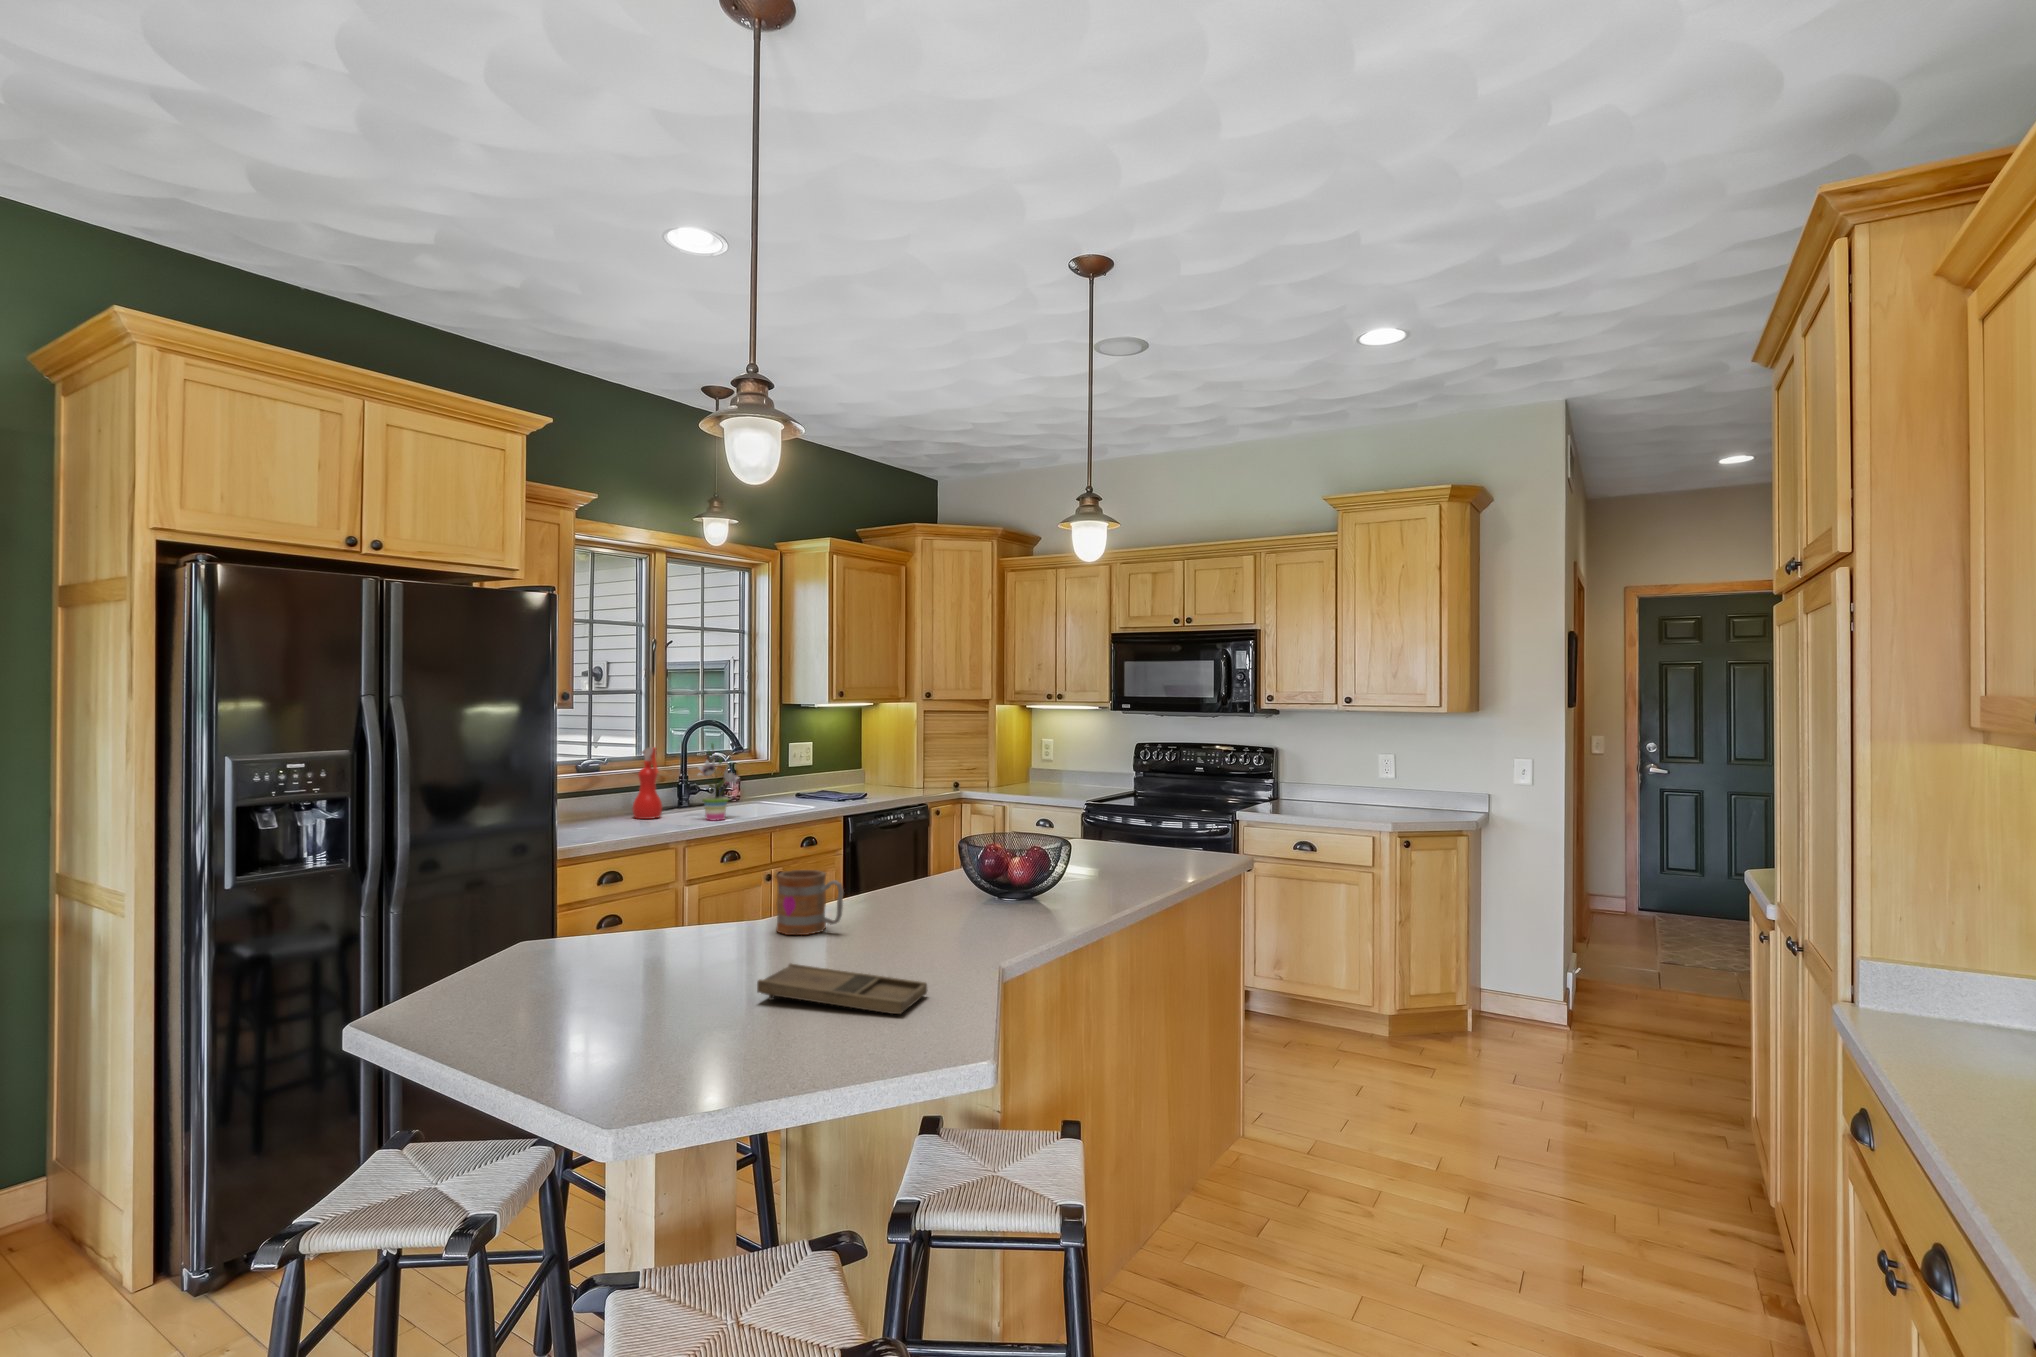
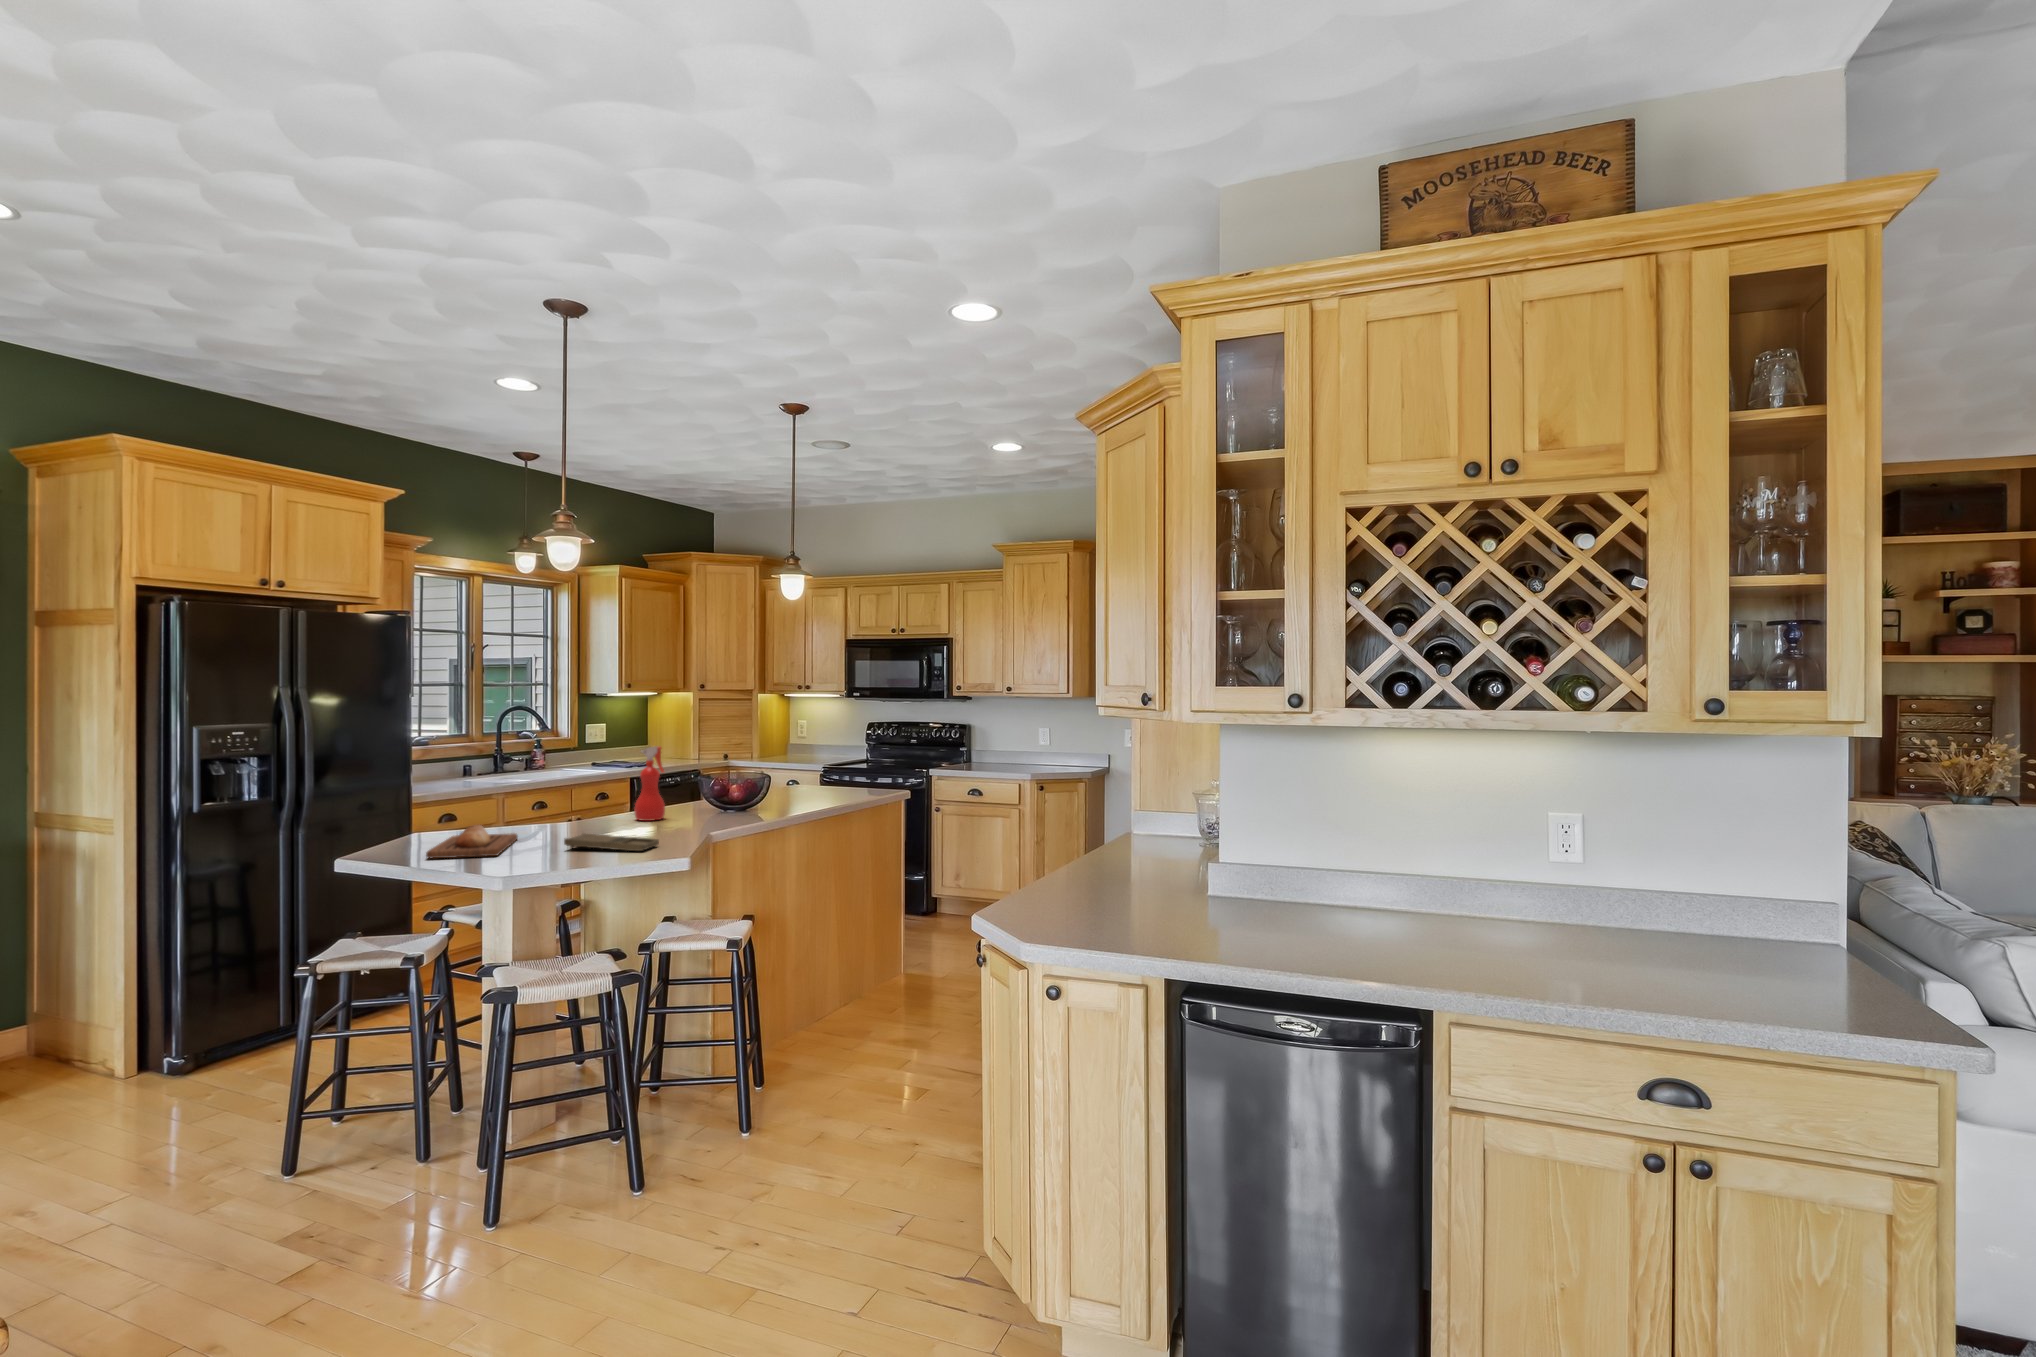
potted plant: present [698,744,738,821] -> none [511,723,547,781]
spray bottle: present [632,747,662,819] -> present [634,746,665,821]
mug: present [776,870,844,935] -> none [575,792,617,829]
bread loaf: none [508,939,682,1021] -> present [426,825,518,858]

